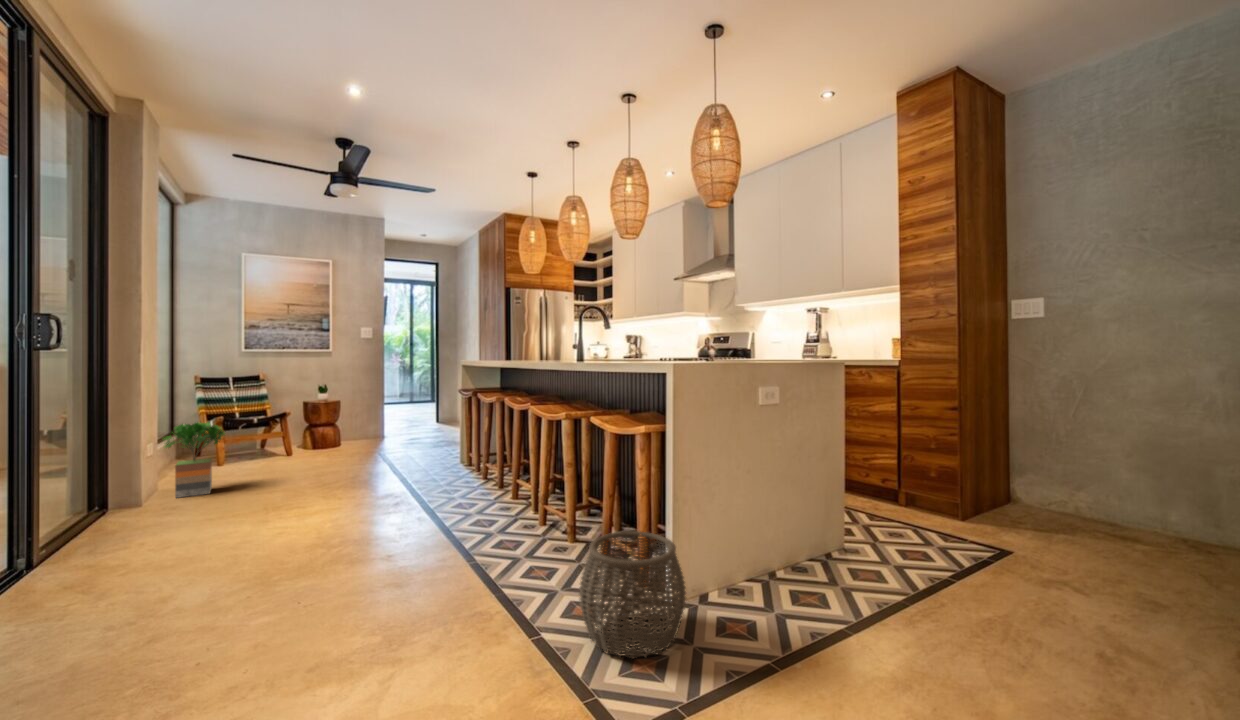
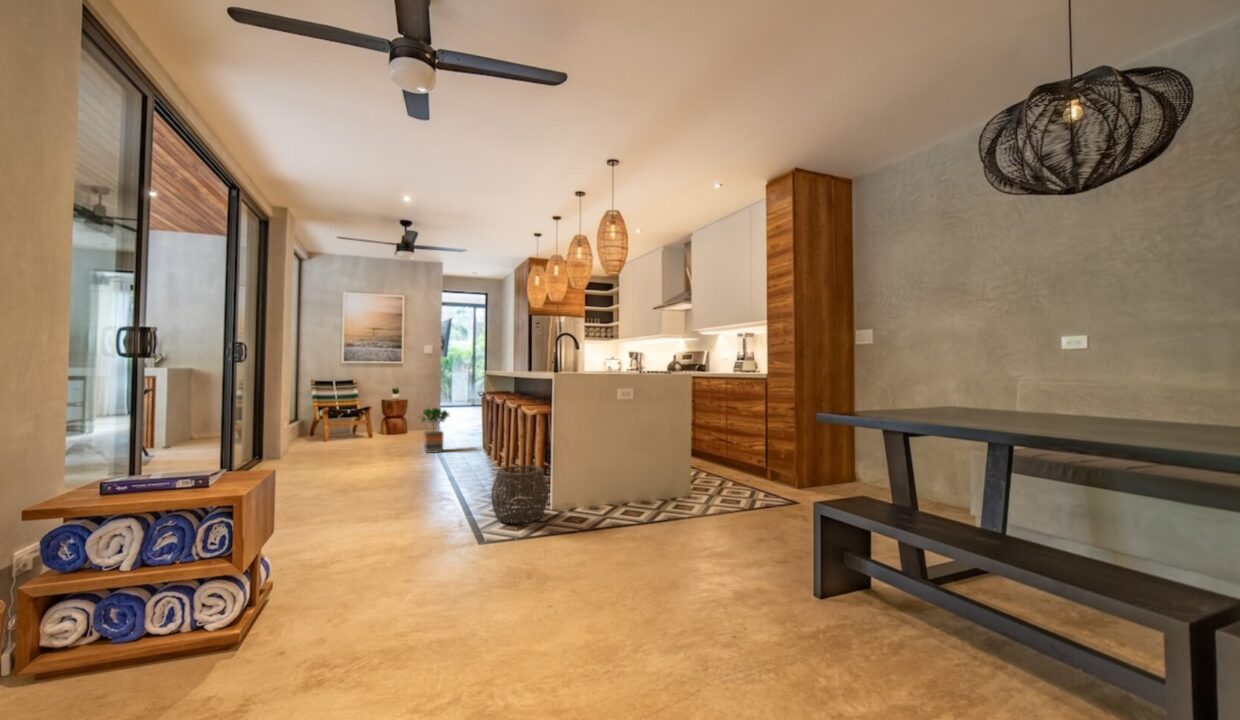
potted tree: present [164,422,225,498] -> present [418,408,449,453]

